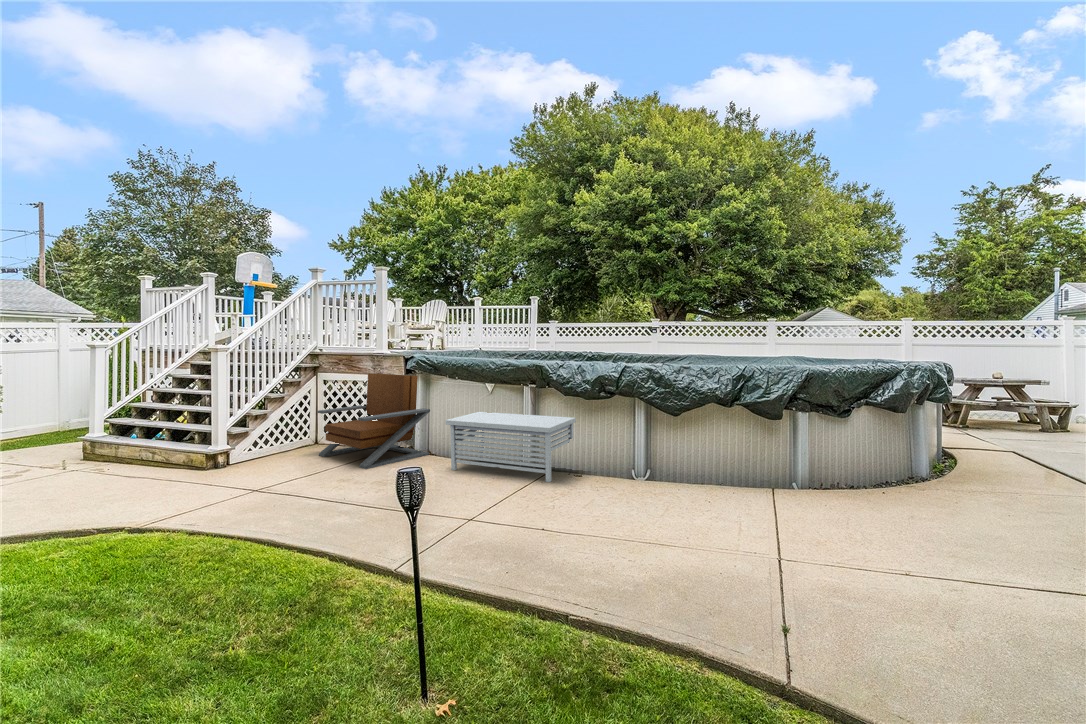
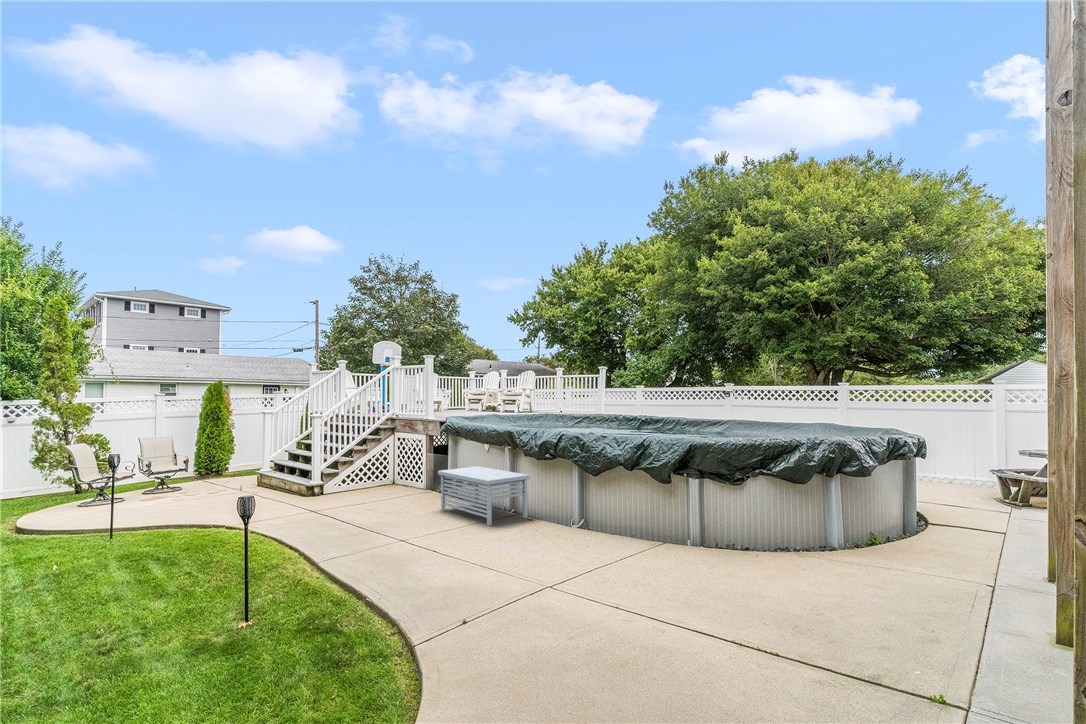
lounge chair: present [317,373,430,469] -> none [379,433,449,505]

